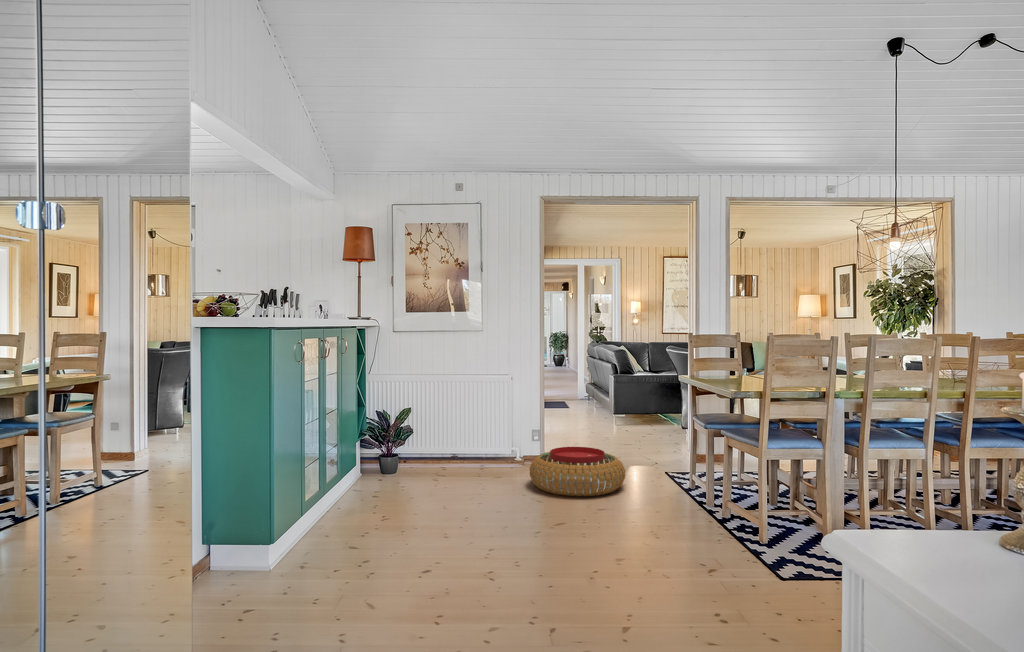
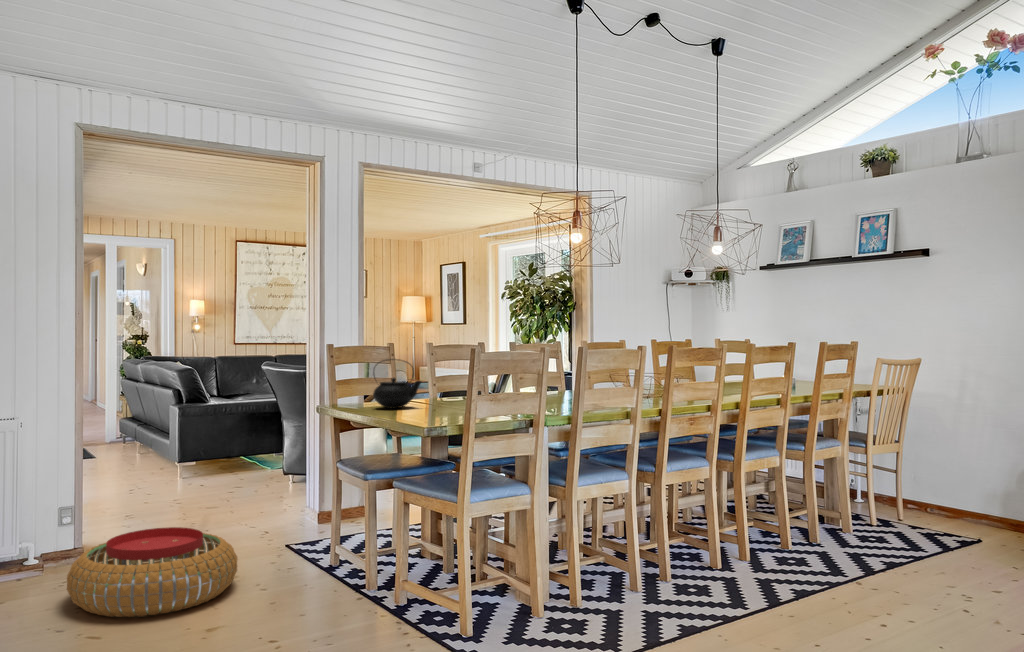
teapot: none [715,345,751,380] -> present [373,359,422,408]

